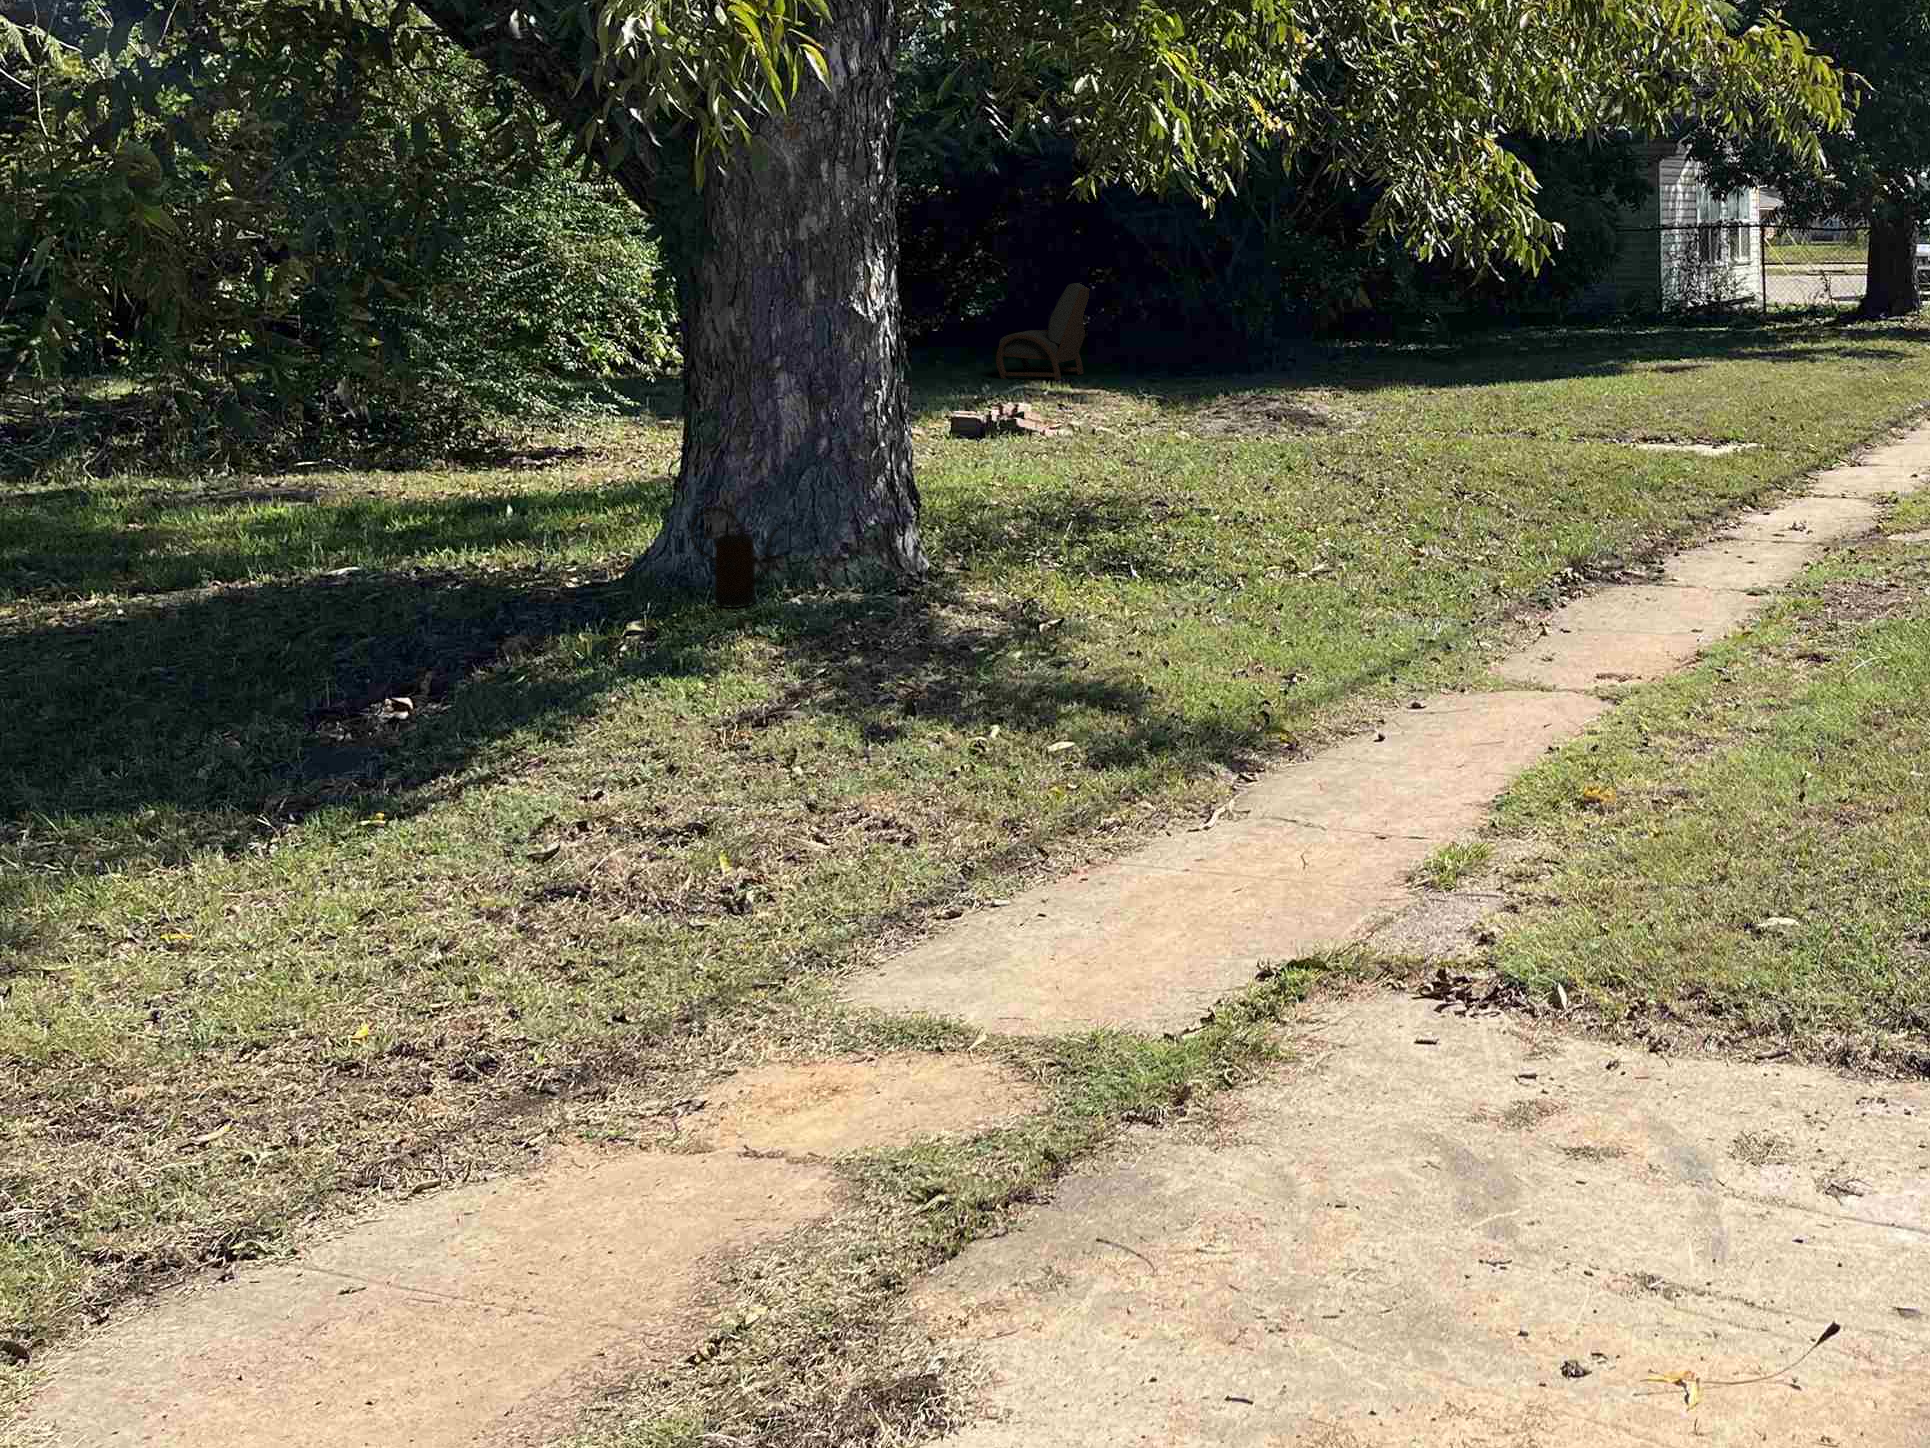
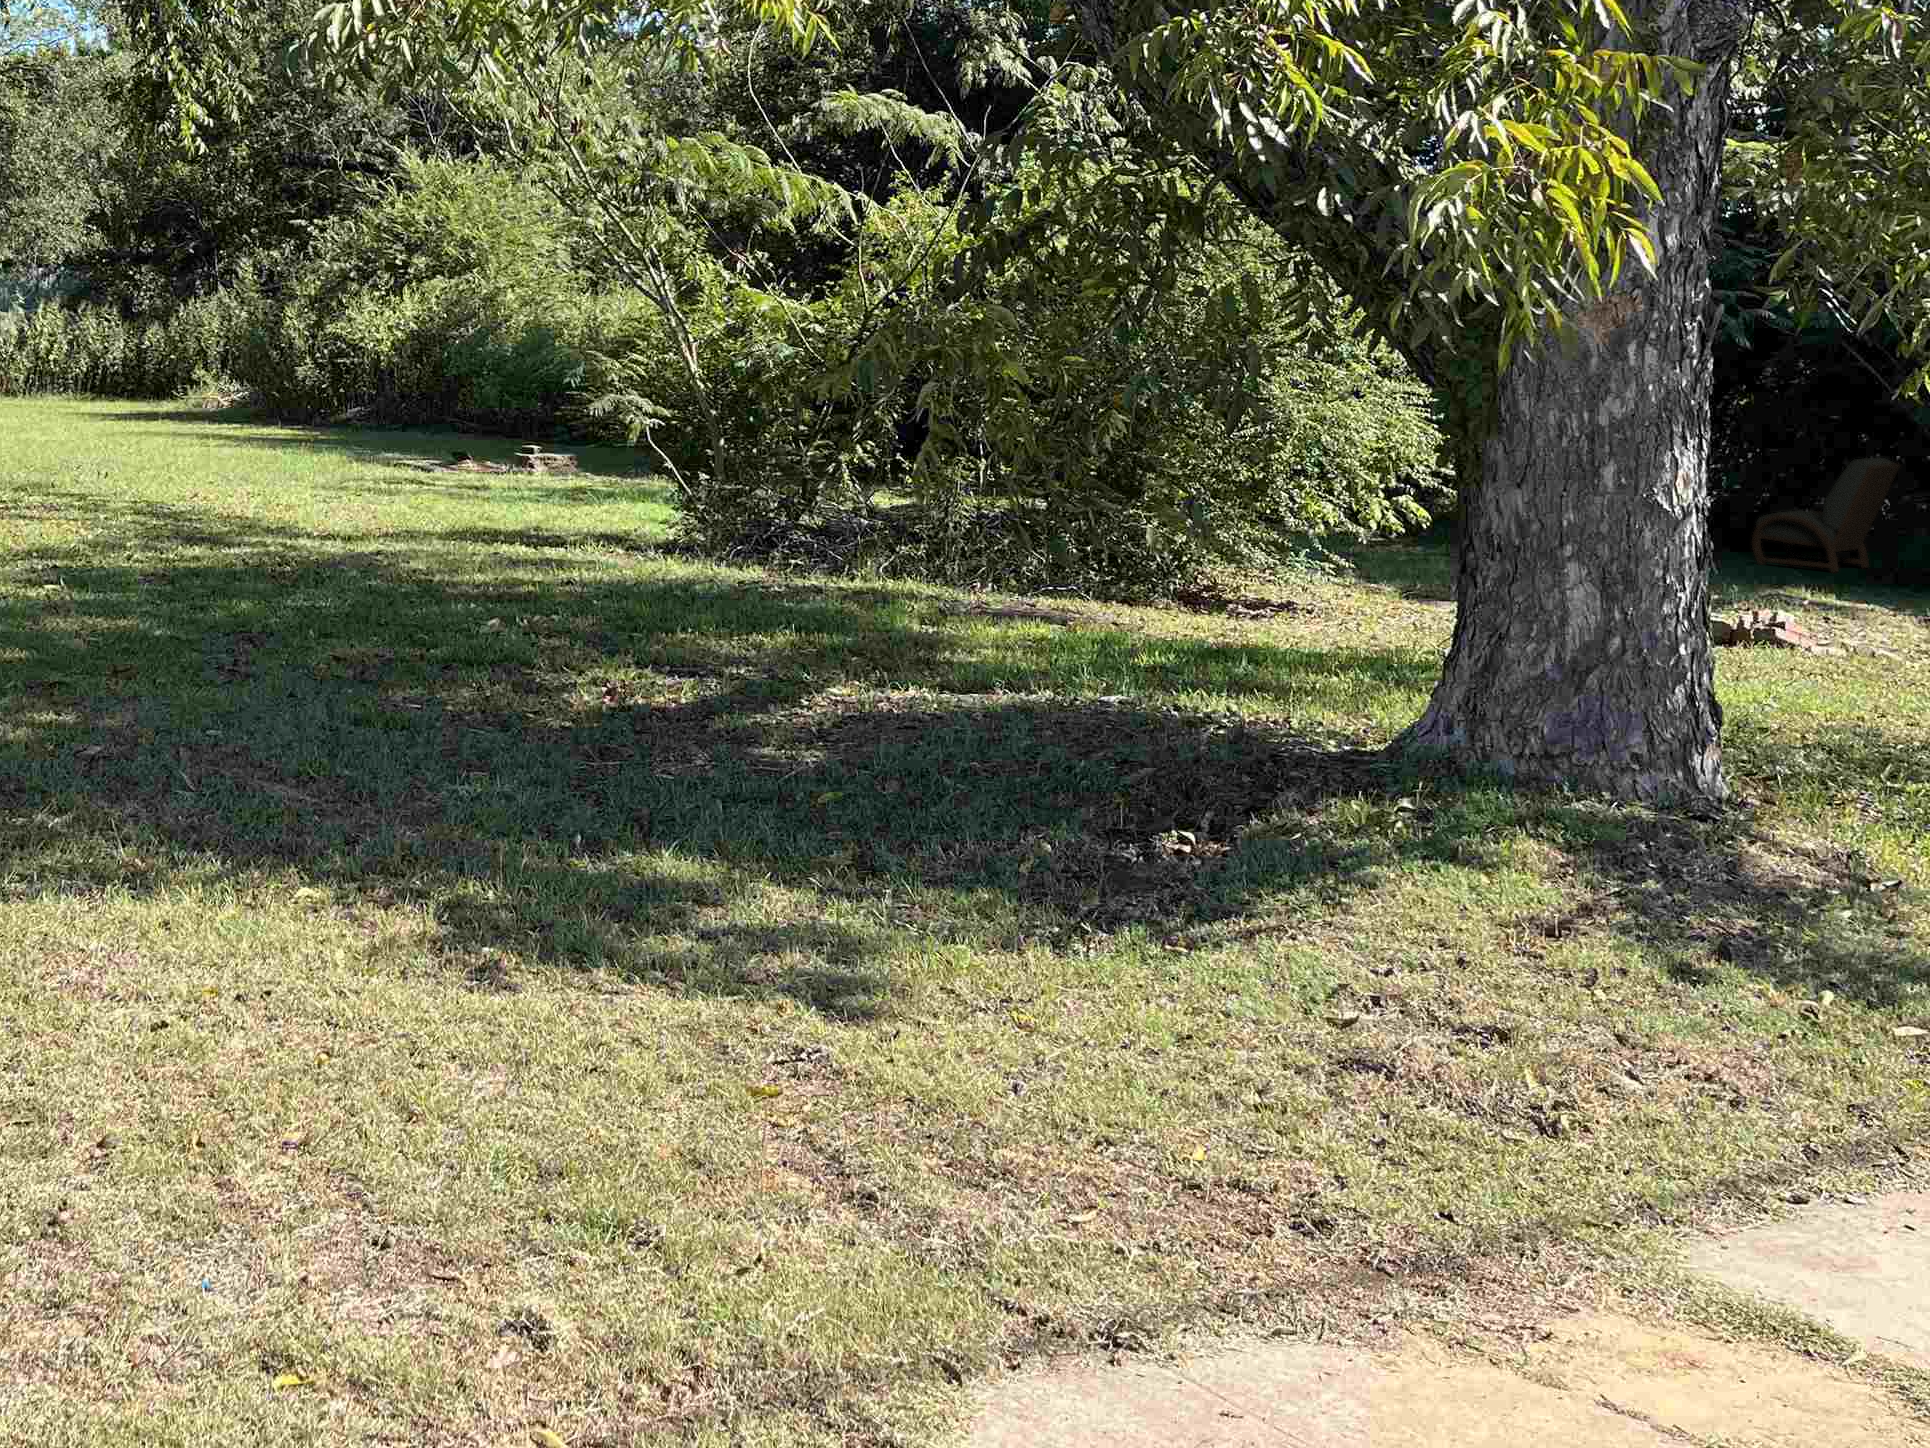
watering can: present [689,507,779,608] -> none [1454,692,1555,802]

